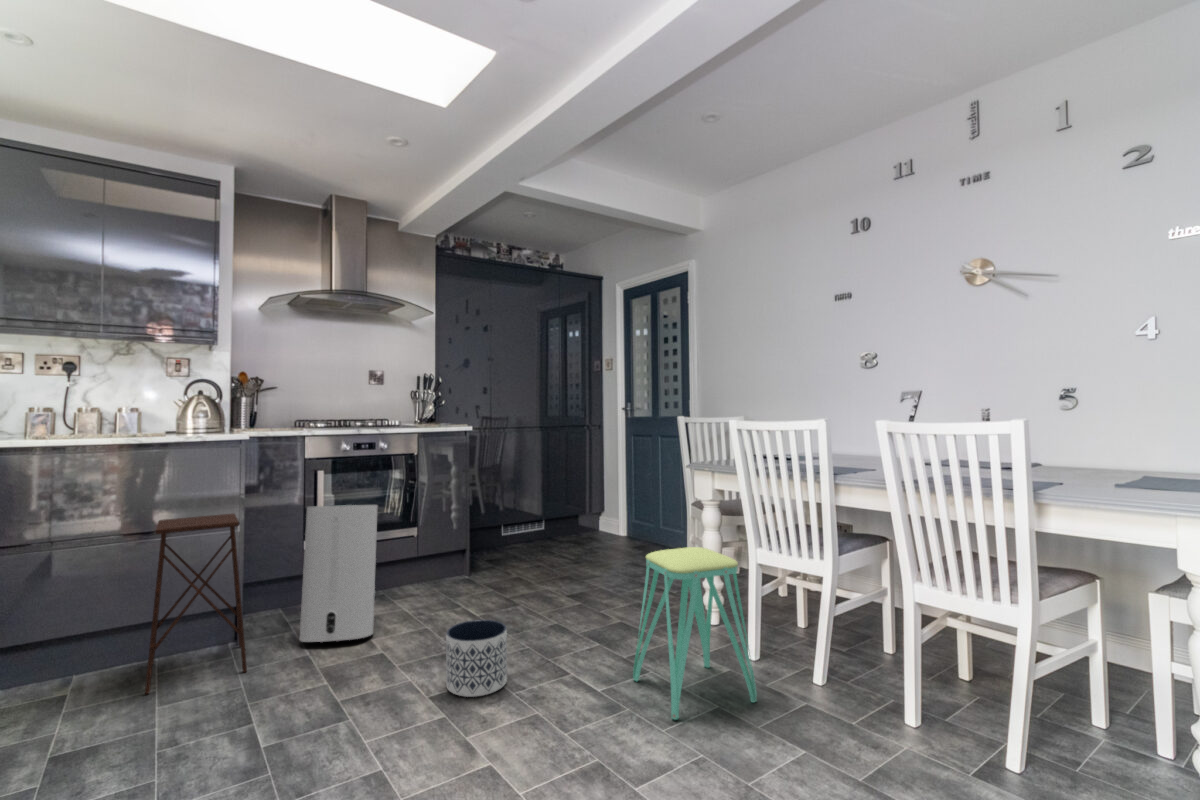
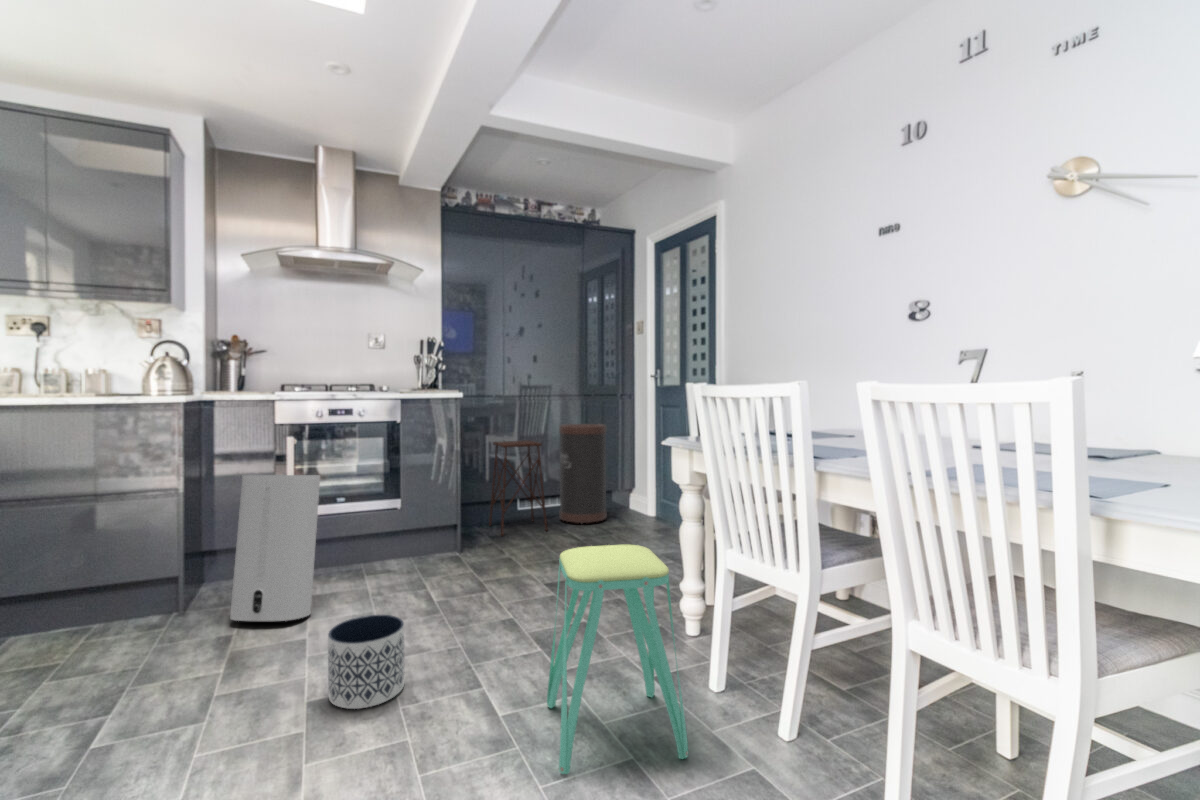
trash can: none [542,453,586,545] -> present [559,424,606,524]
side table: present [145,514,247,694] -> present [489,440,547,535]

